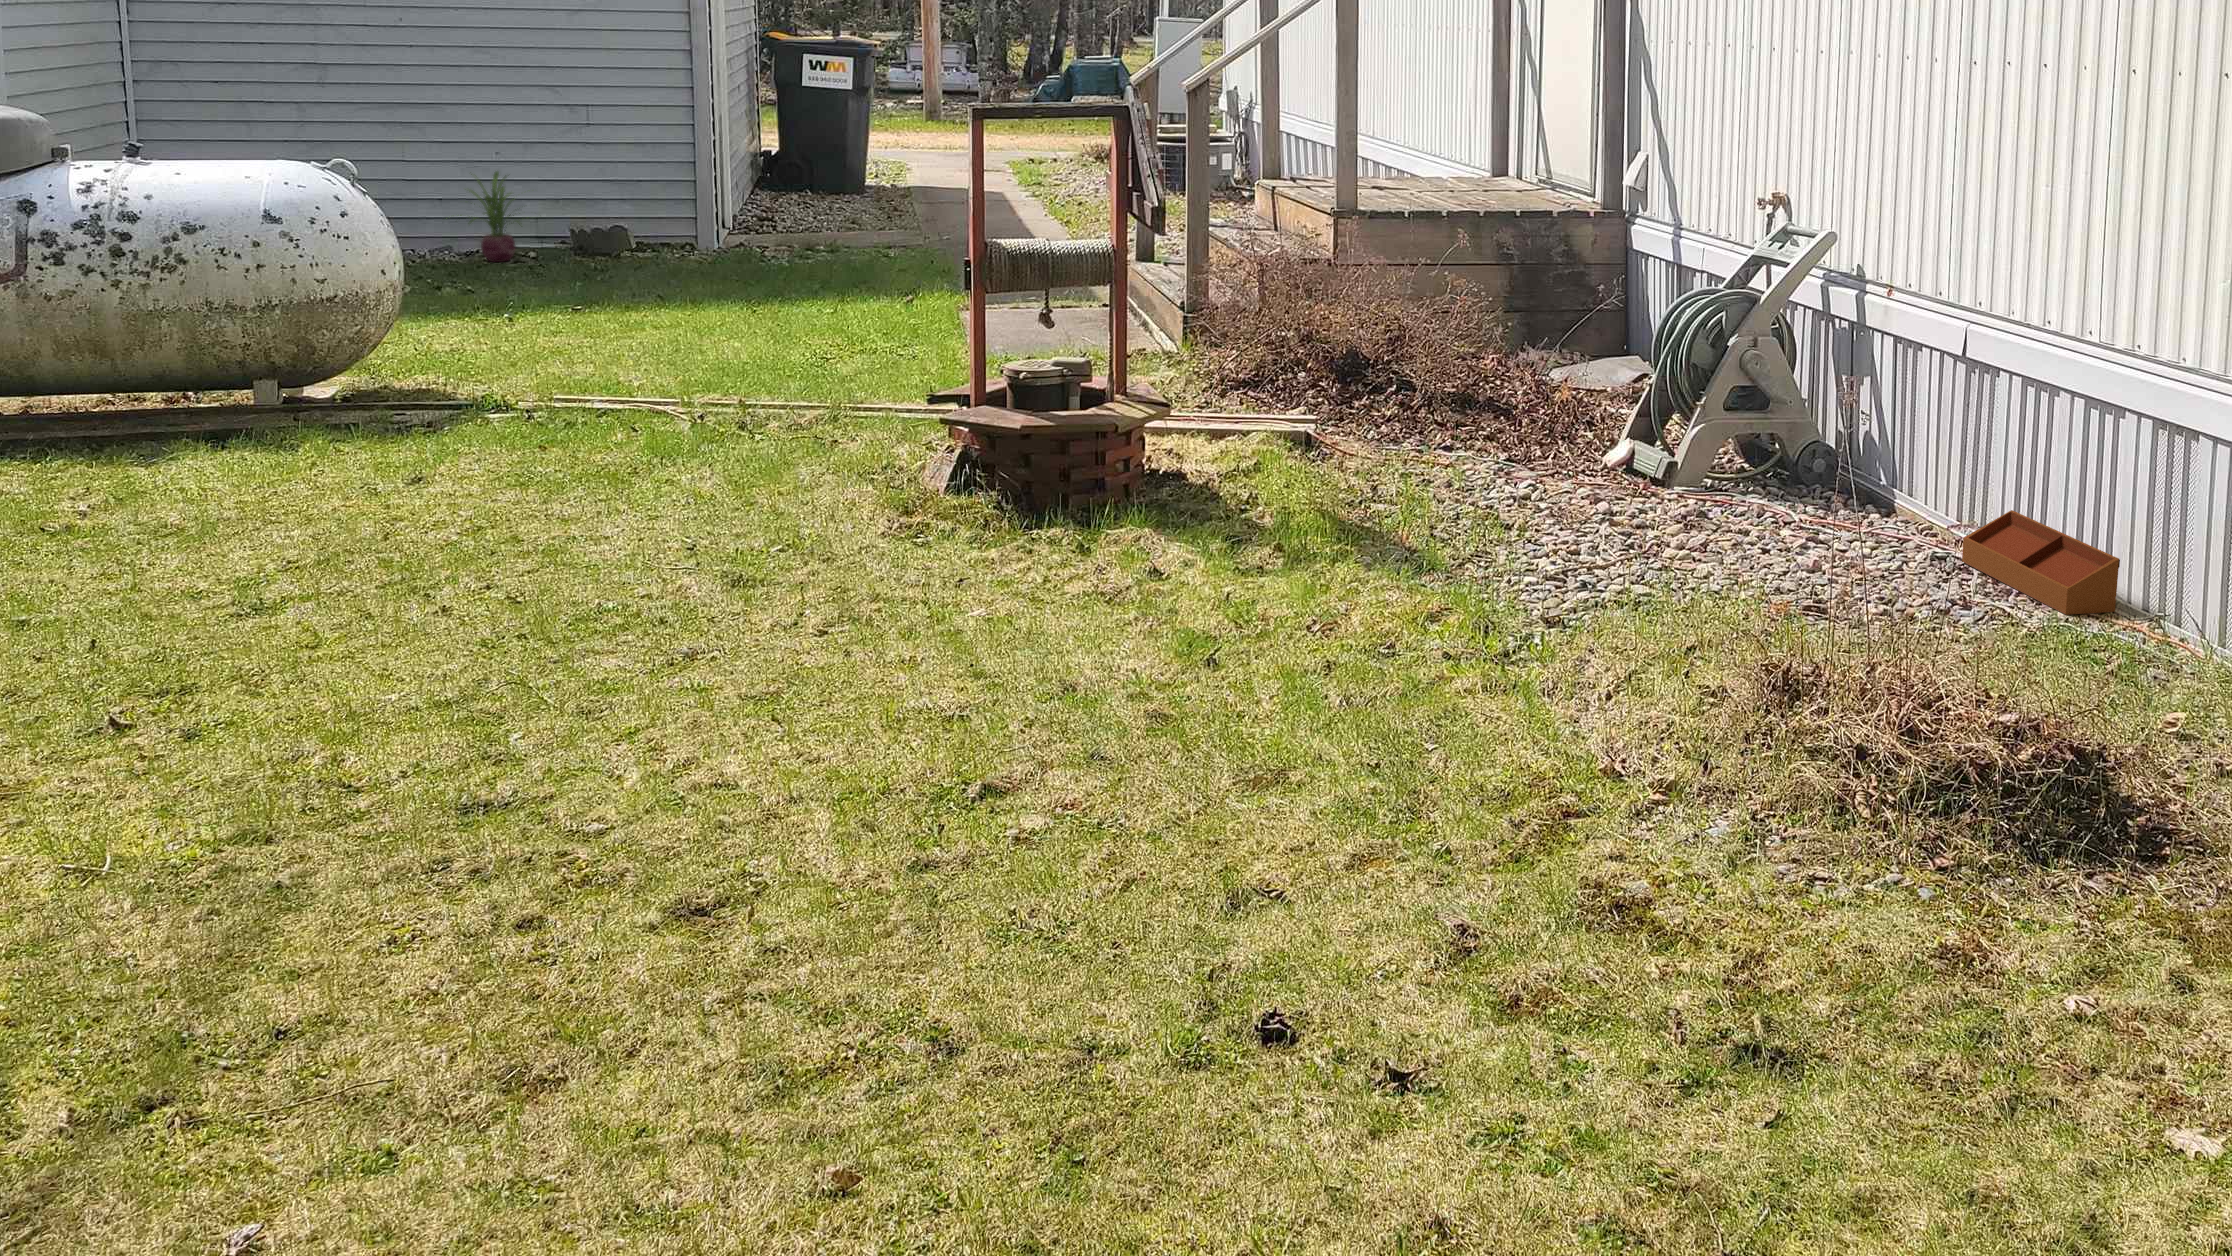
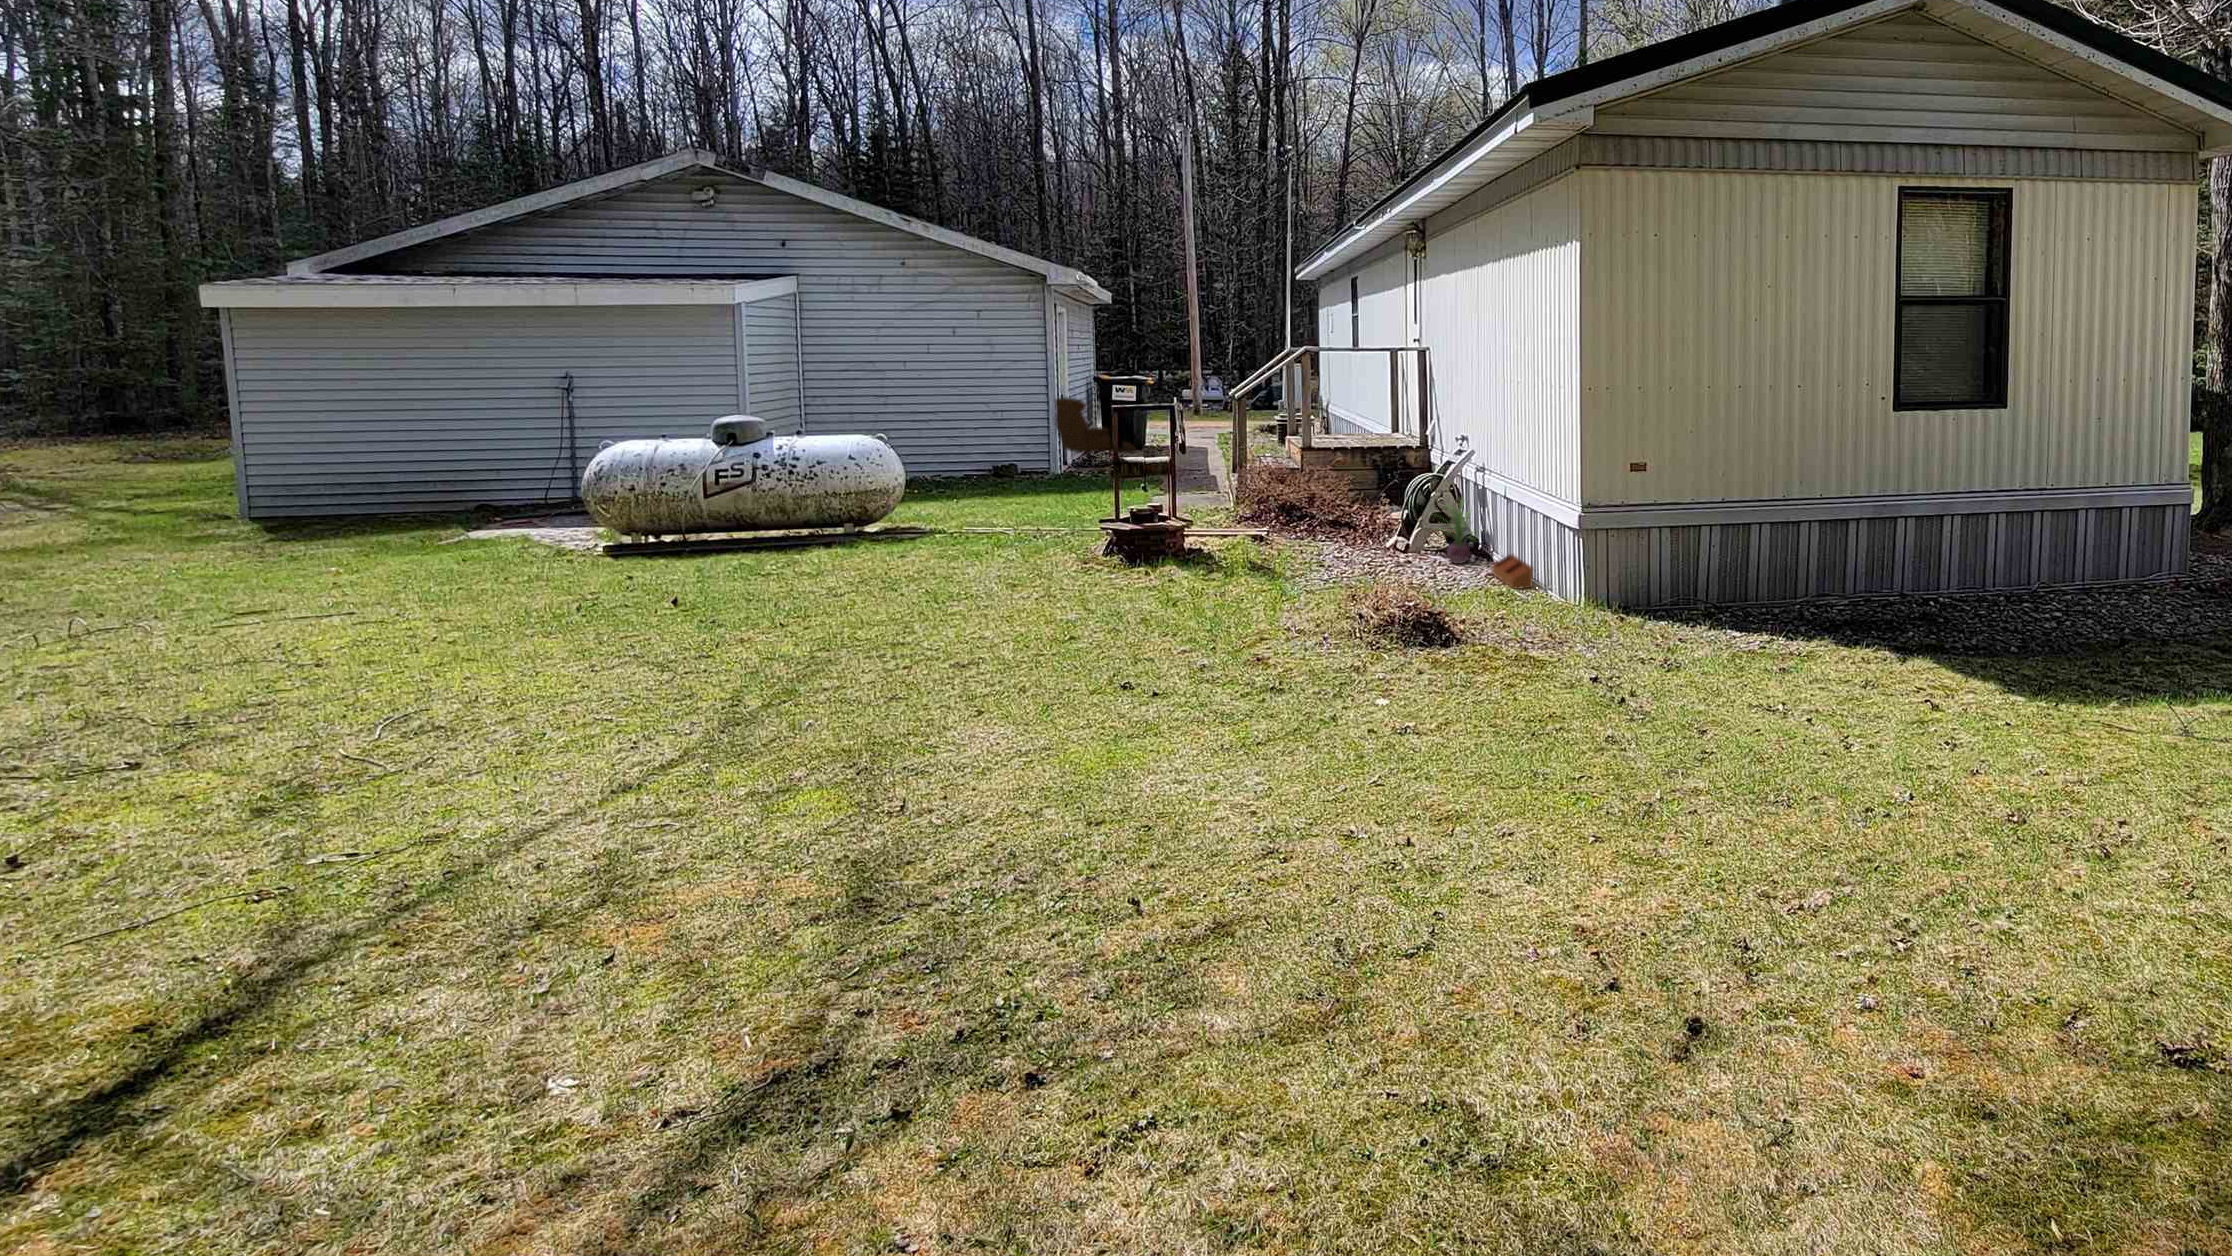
lounge chair: none [701,78,878,236] -> present [1055,397,1136,465]
decorative plant: present [460,172,520,262] -> present [1435,499,1475,564]

